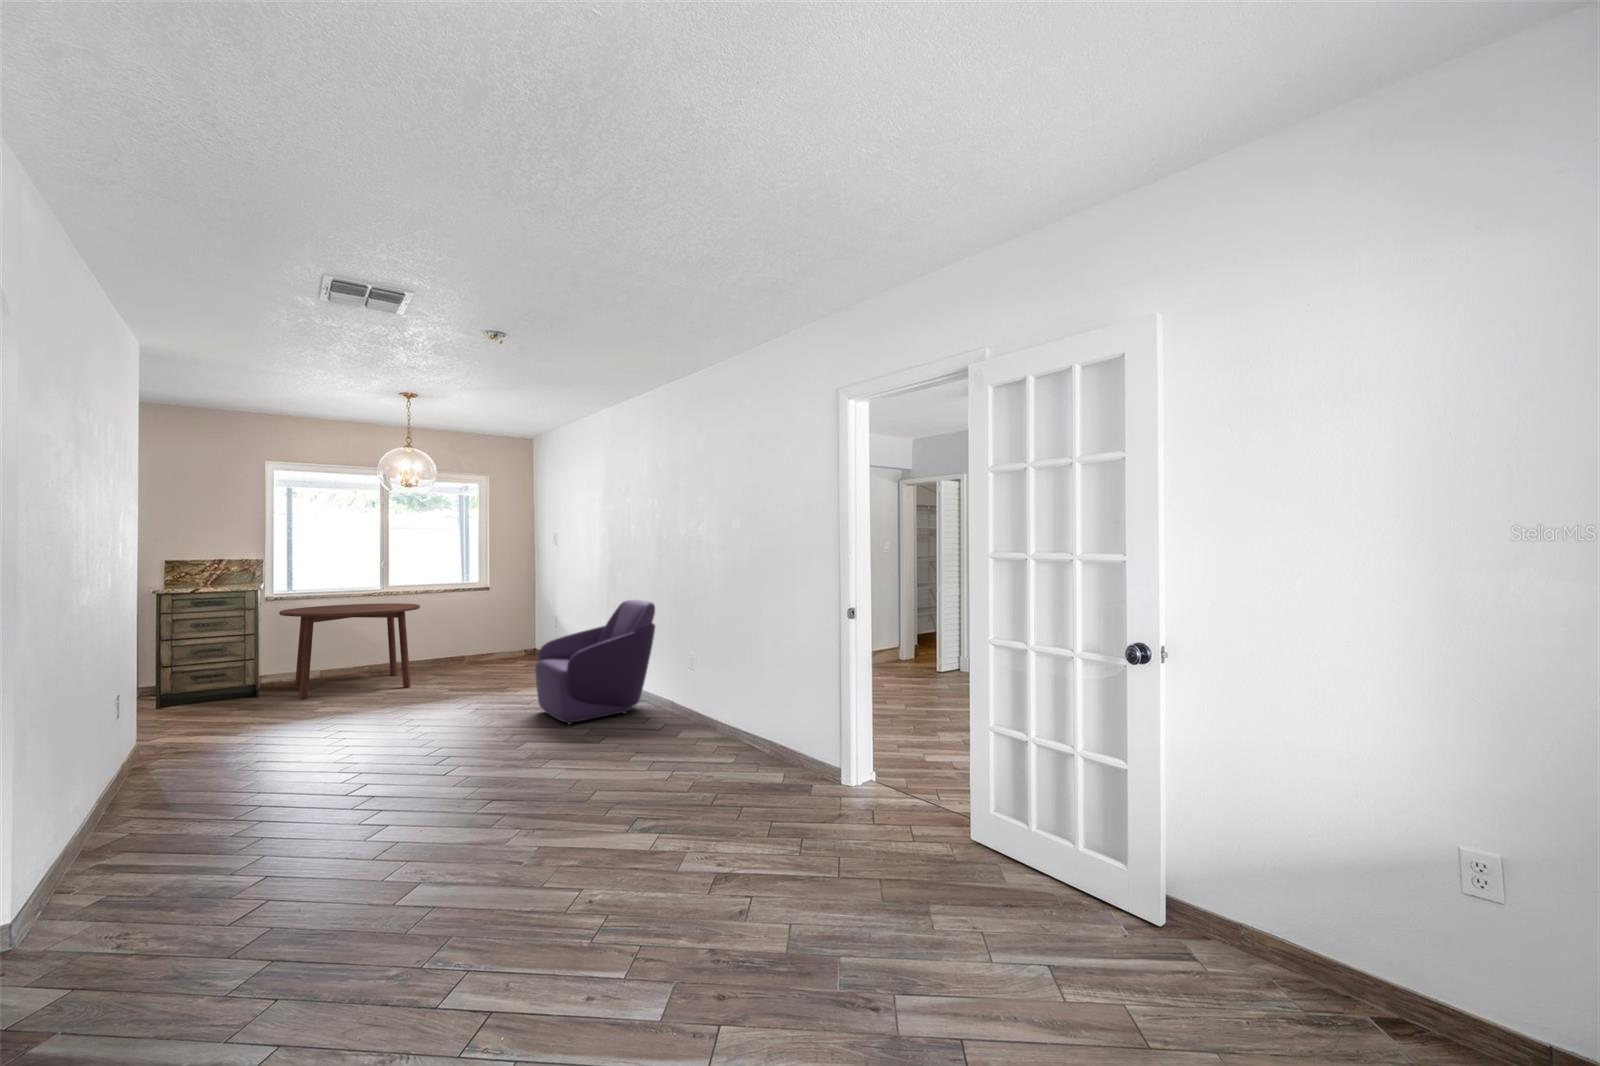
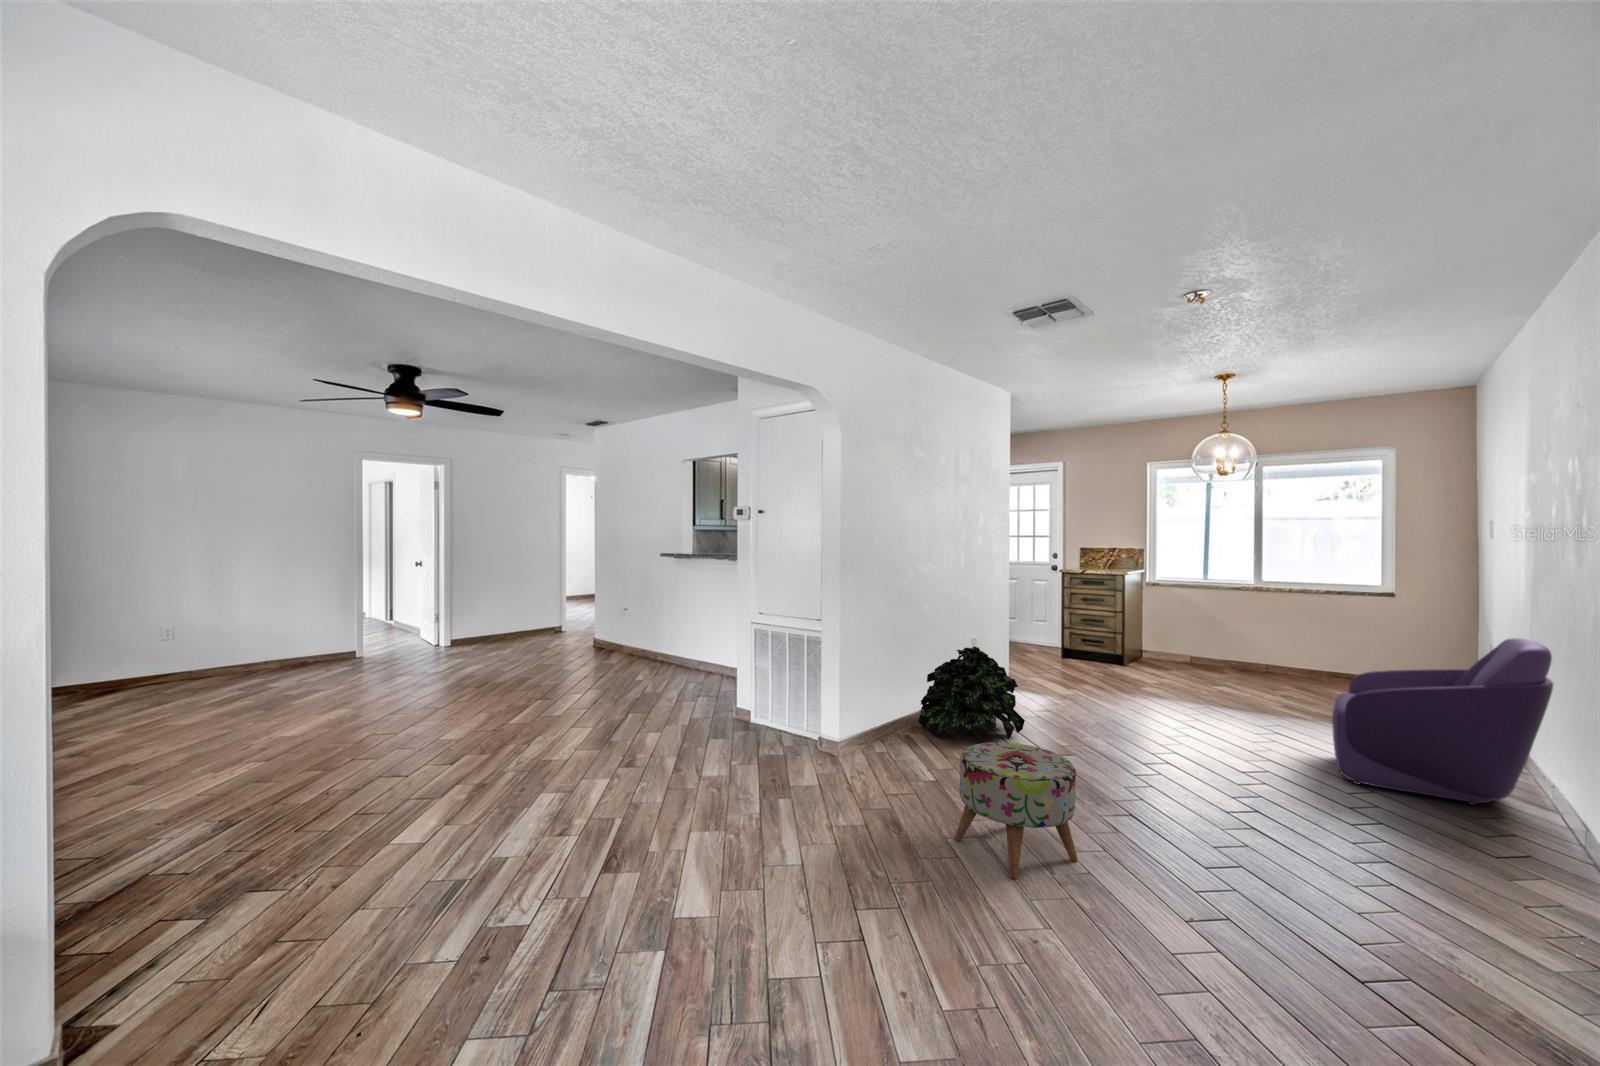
dining table: present [279,603,420,699] -> none [1143,595,1277,689]
potted plant: none [100,697,291,843] -> present [919,646,1025,740]
ottoman: none [402,757,531,897] -> present [955,742,1078,879]

